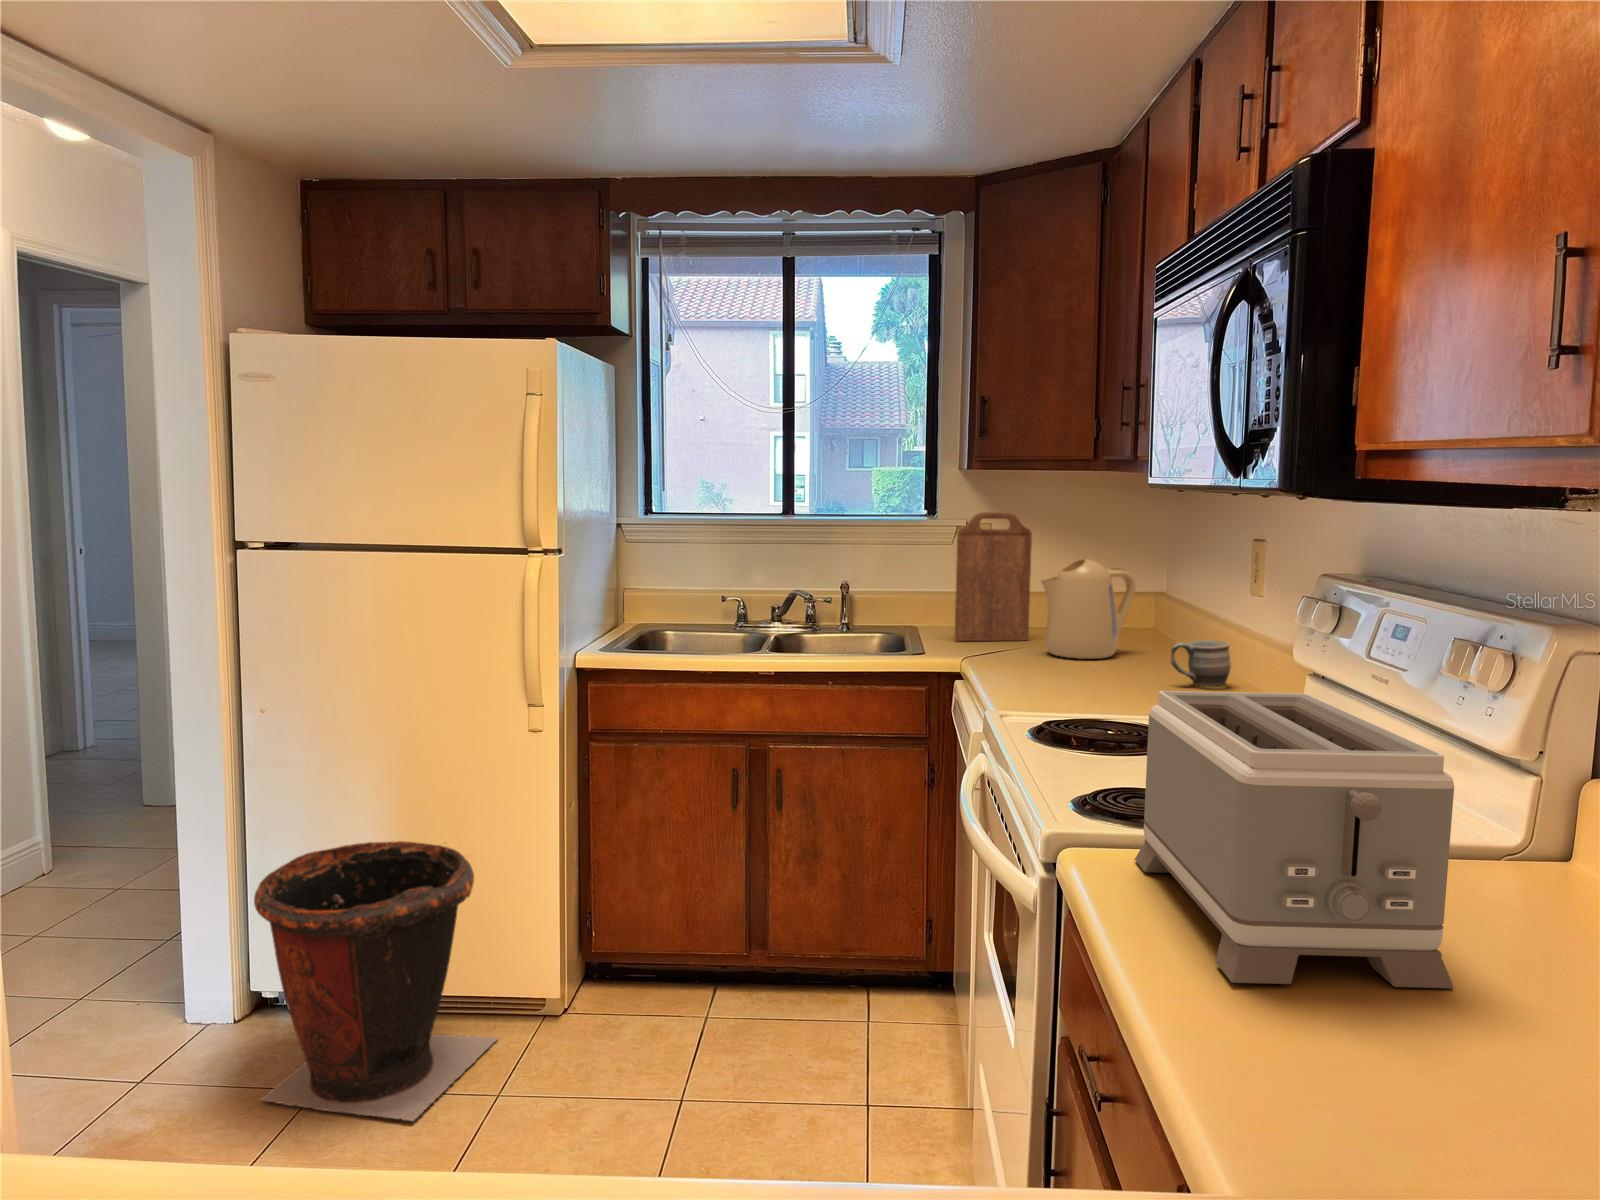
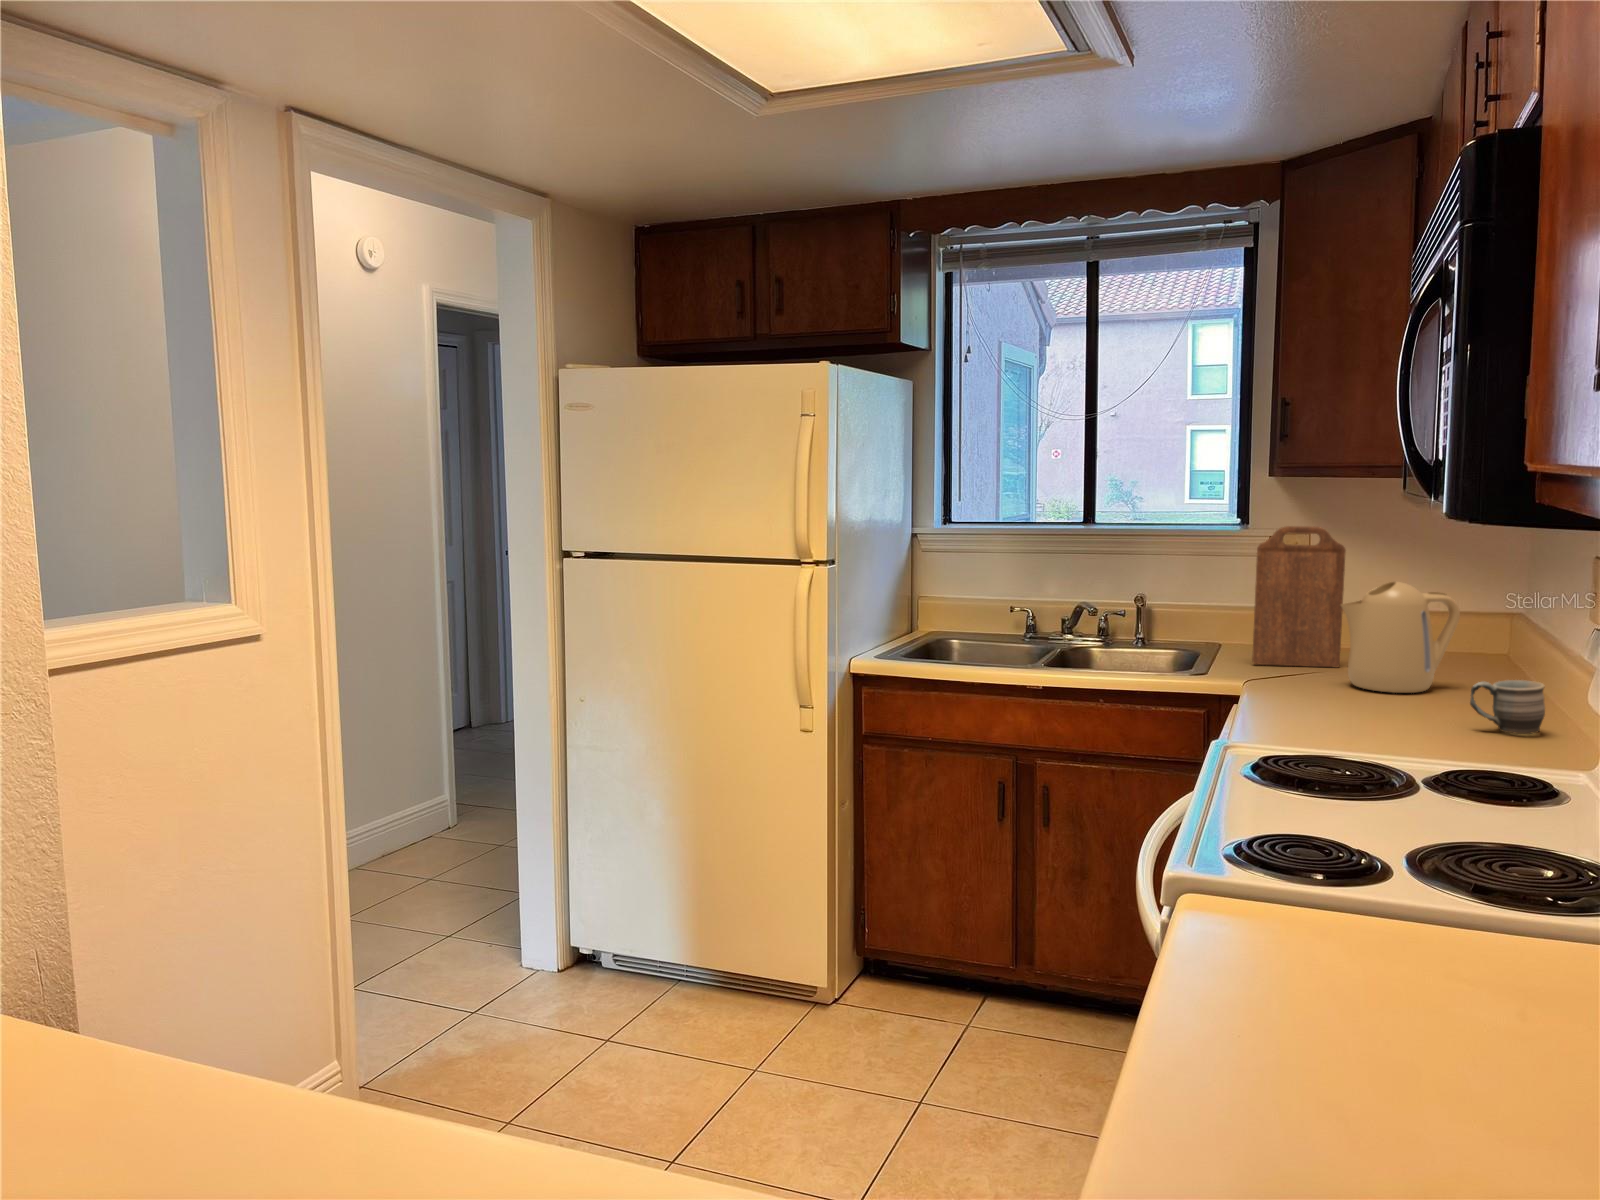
toaster: present [1135,691,1454,989] -> none [1270,742,1509,1055]
trash can: present [254,841,498,1121] -> none [566,825,771,1075]

